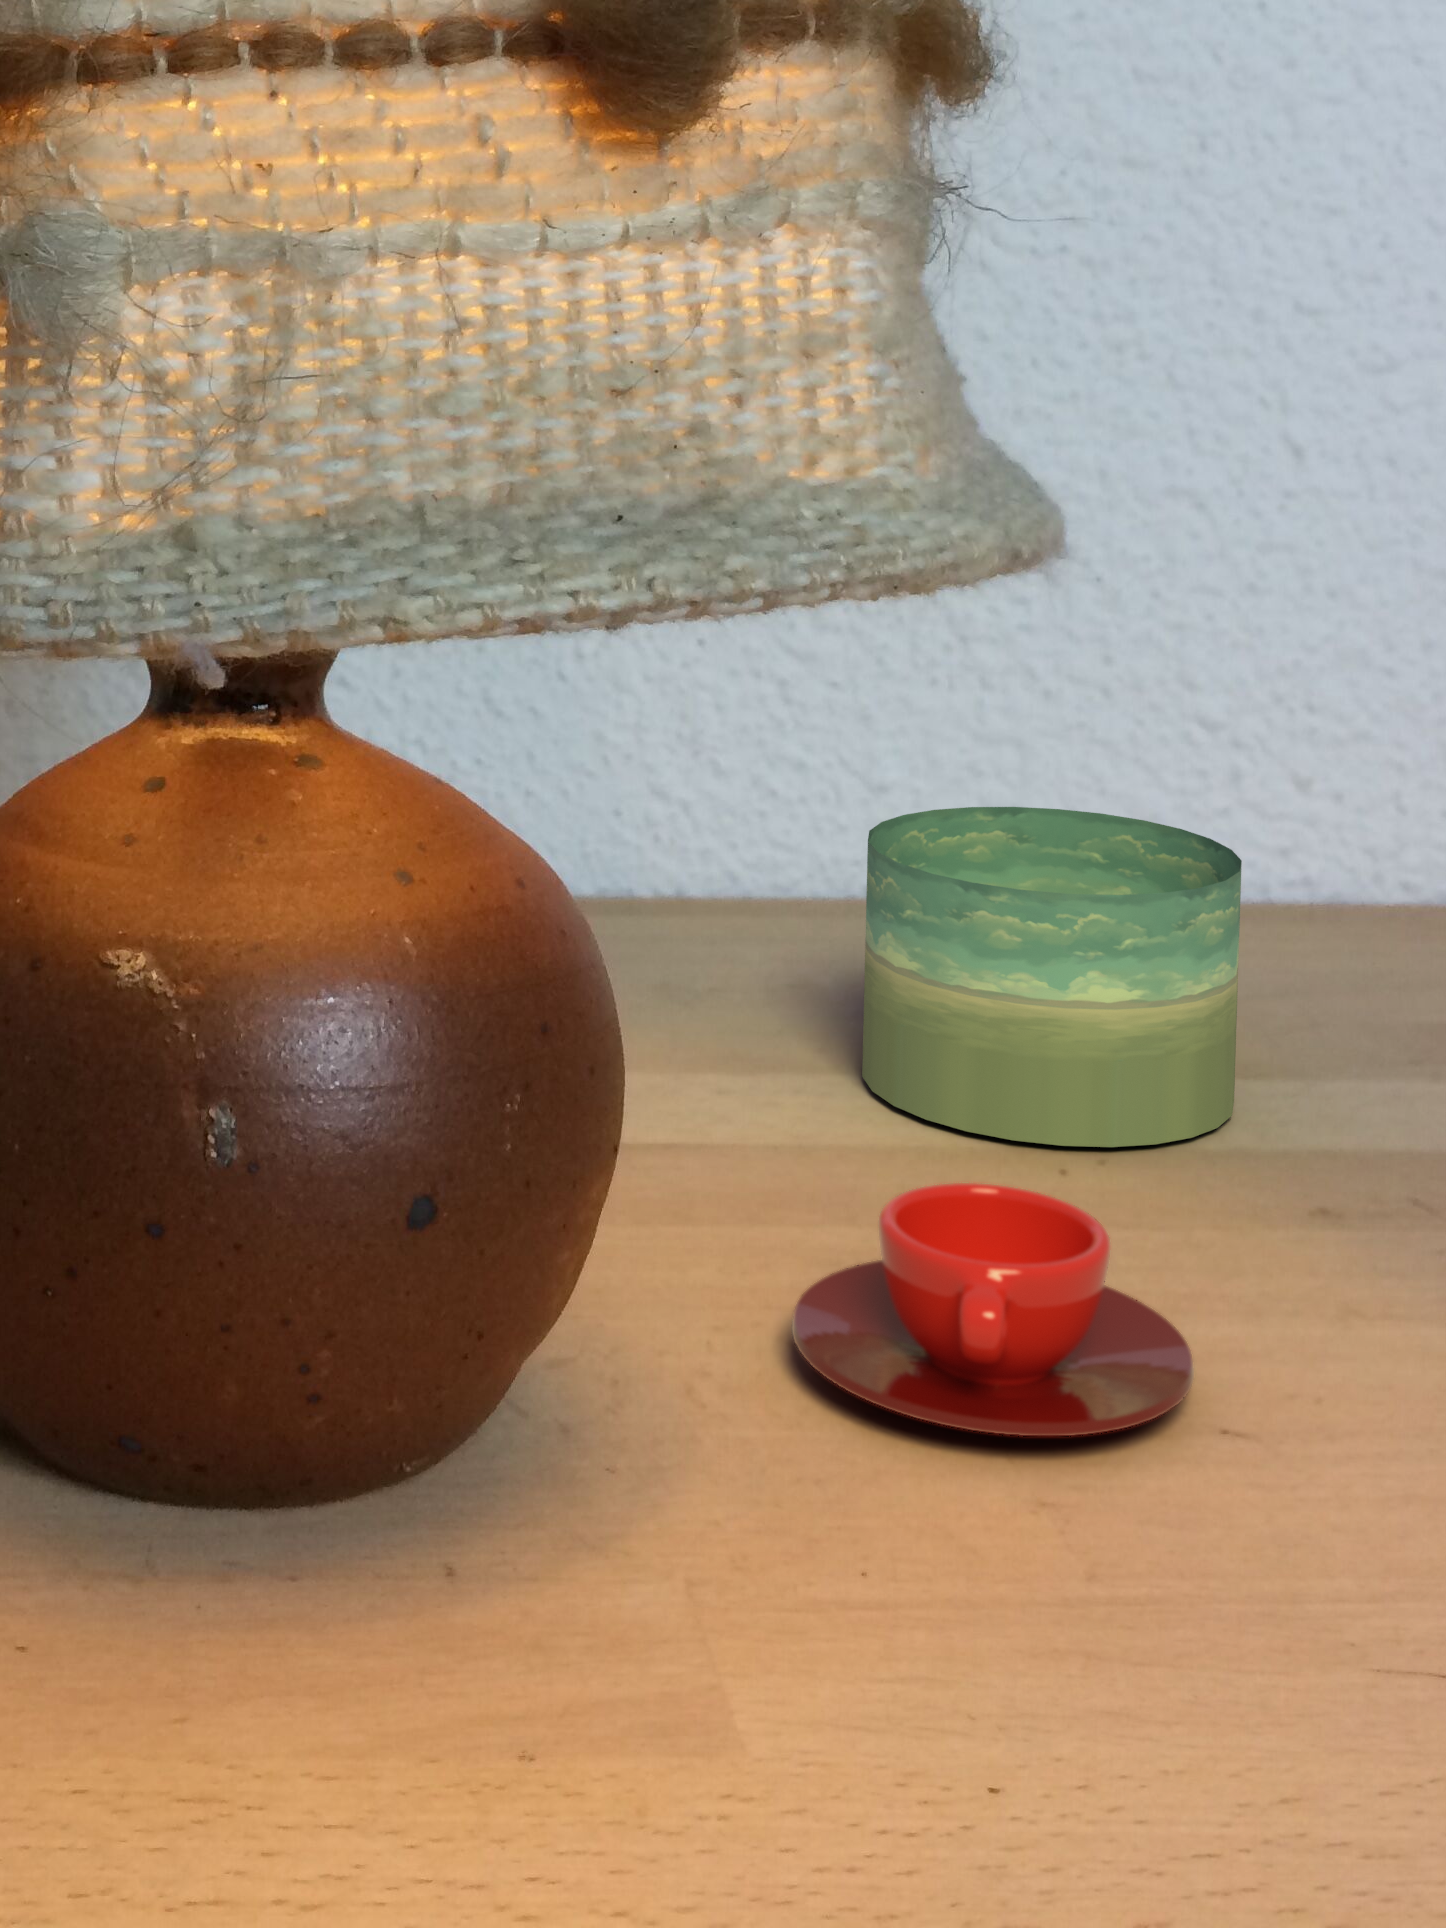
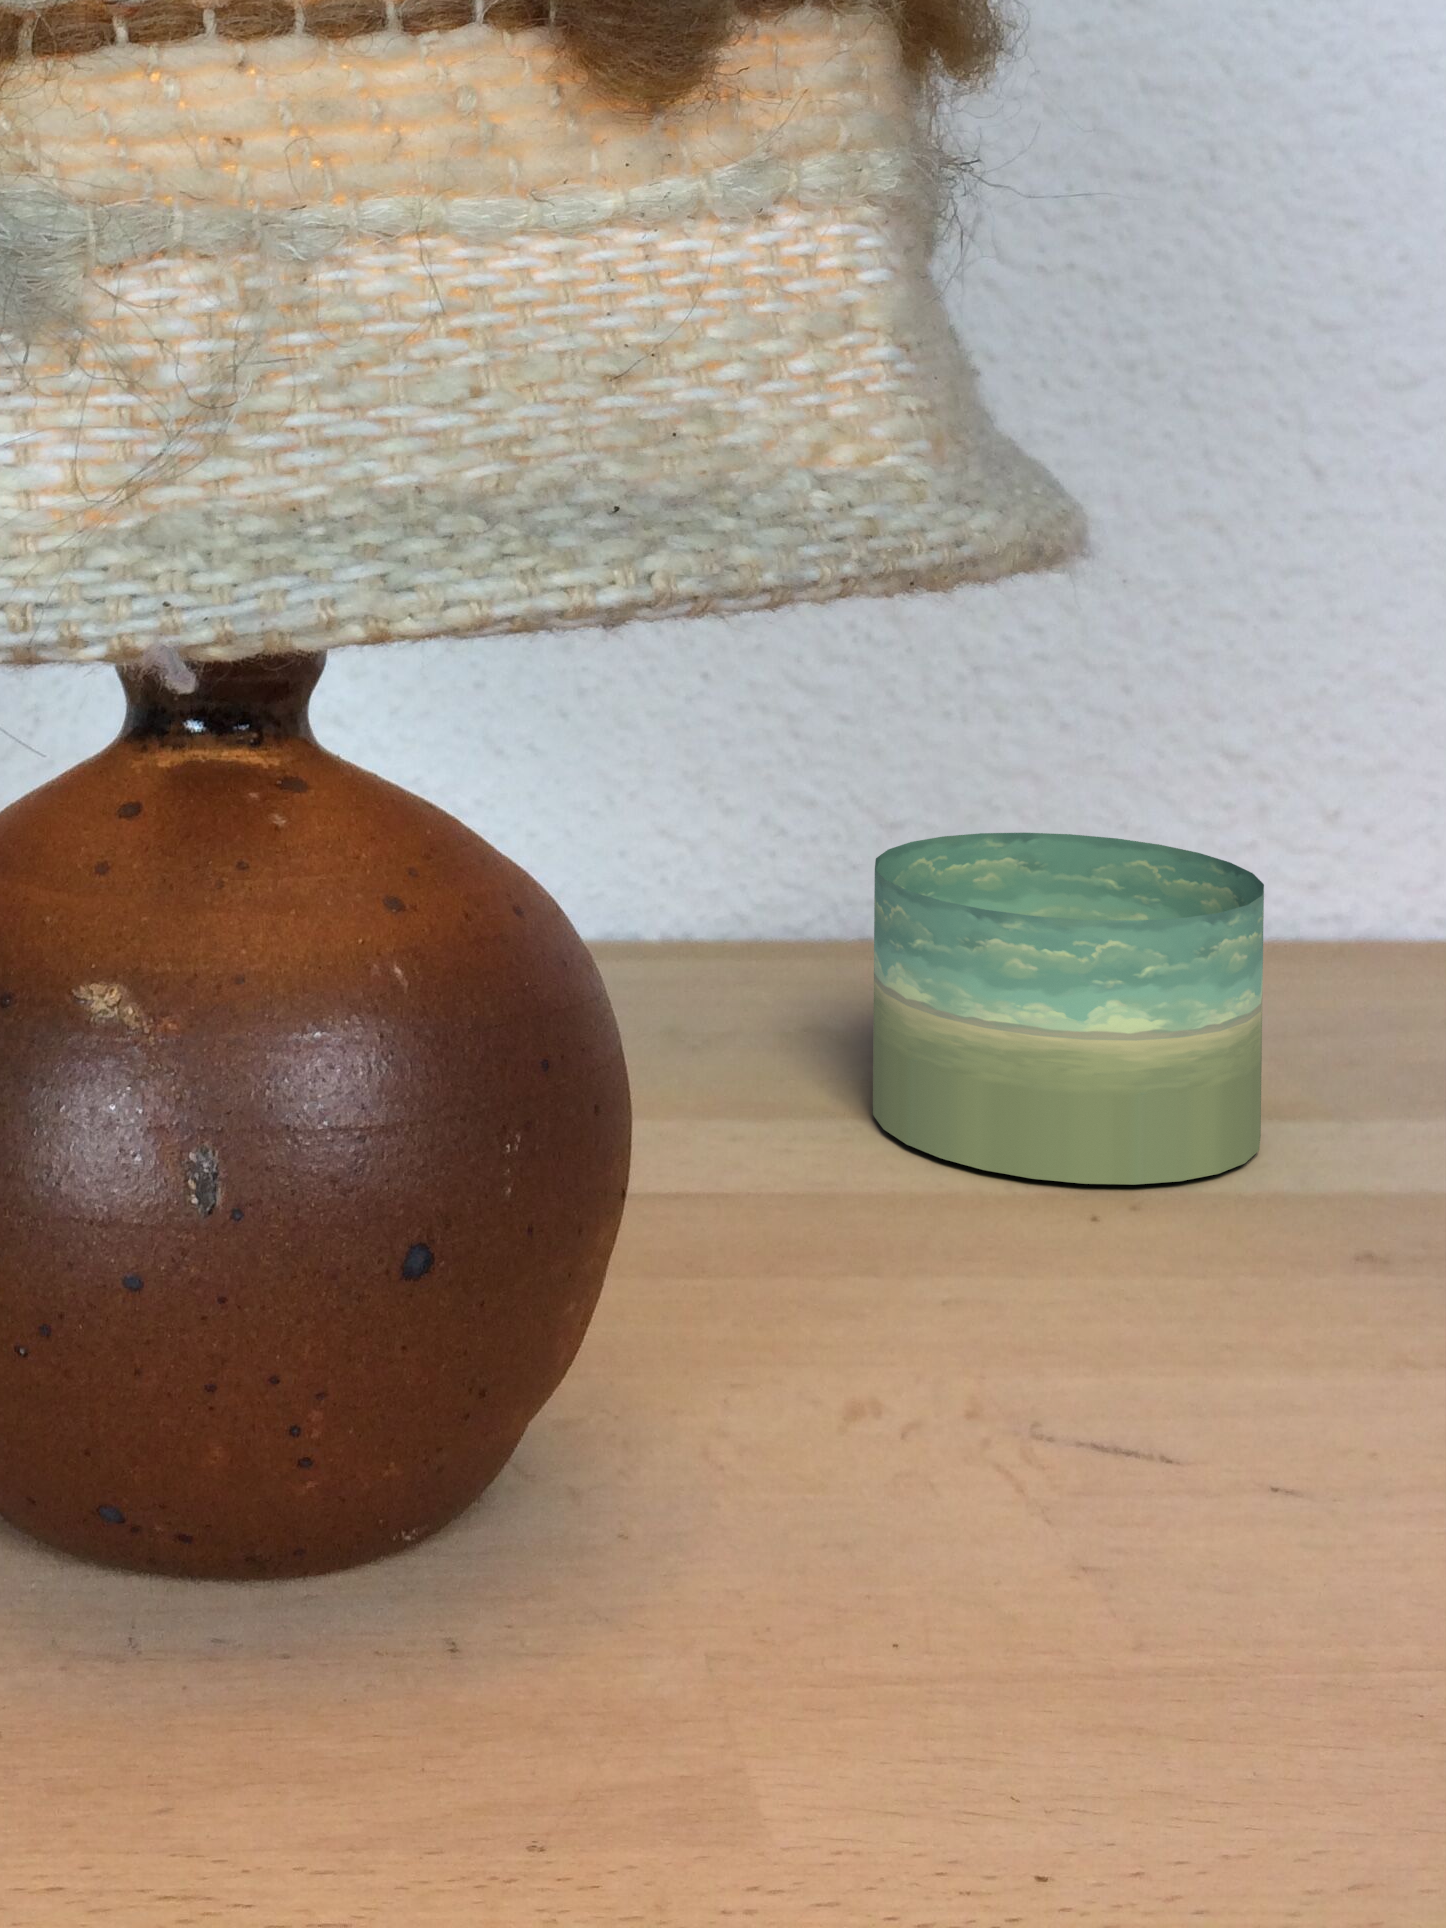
teacup: present [792,1183,1194,1436] -> none [807,1222,1232,1489]

